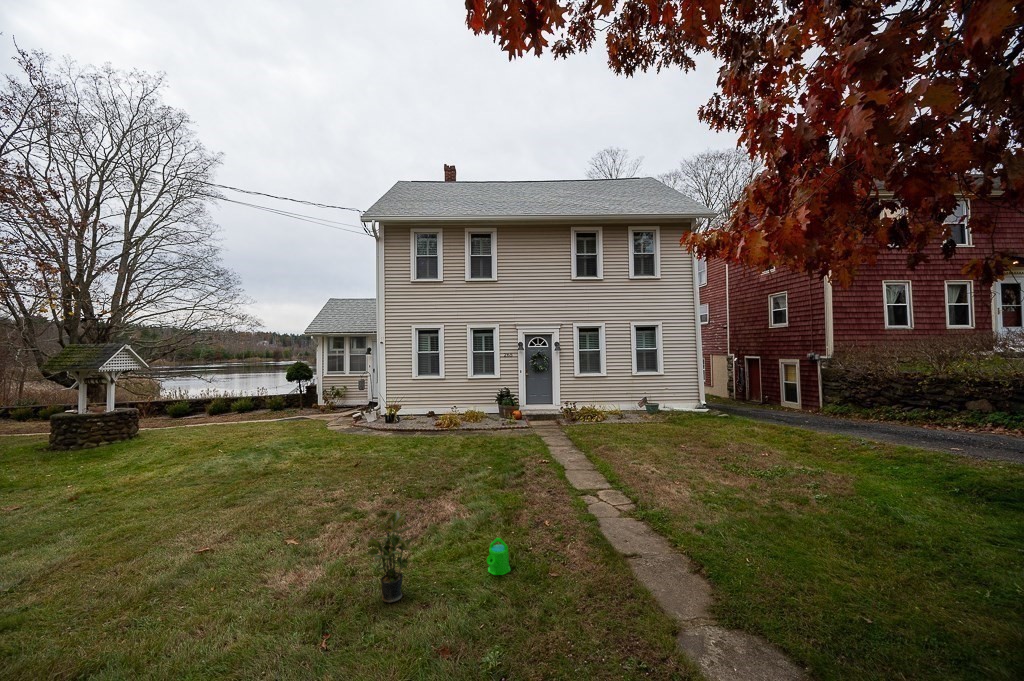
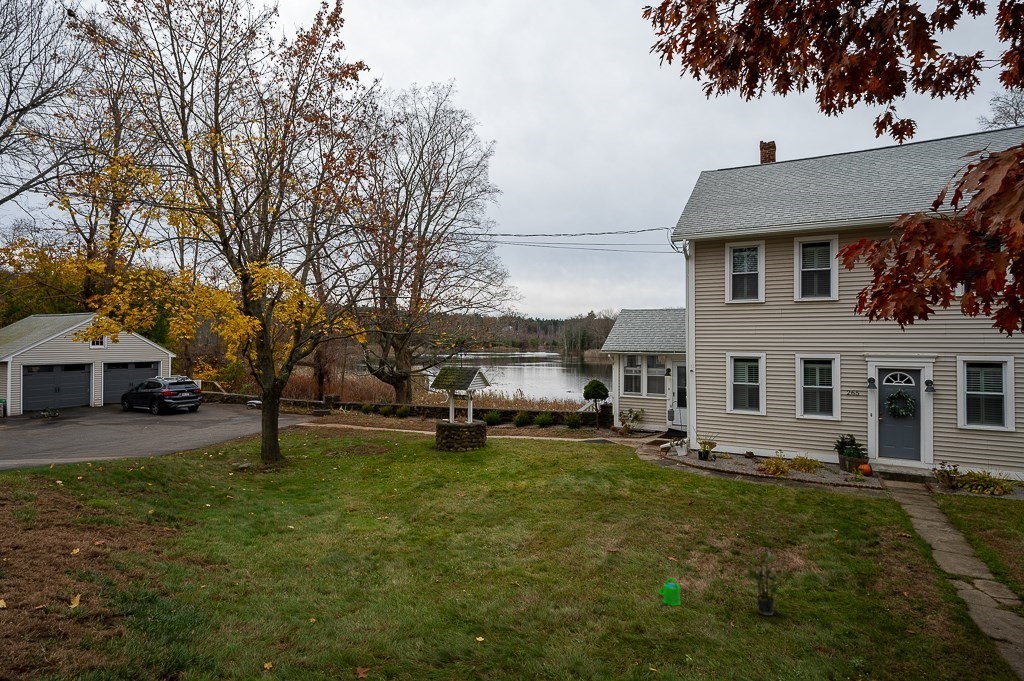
watering can: present [487,538,511,575] -> present [659,577,681,606]

